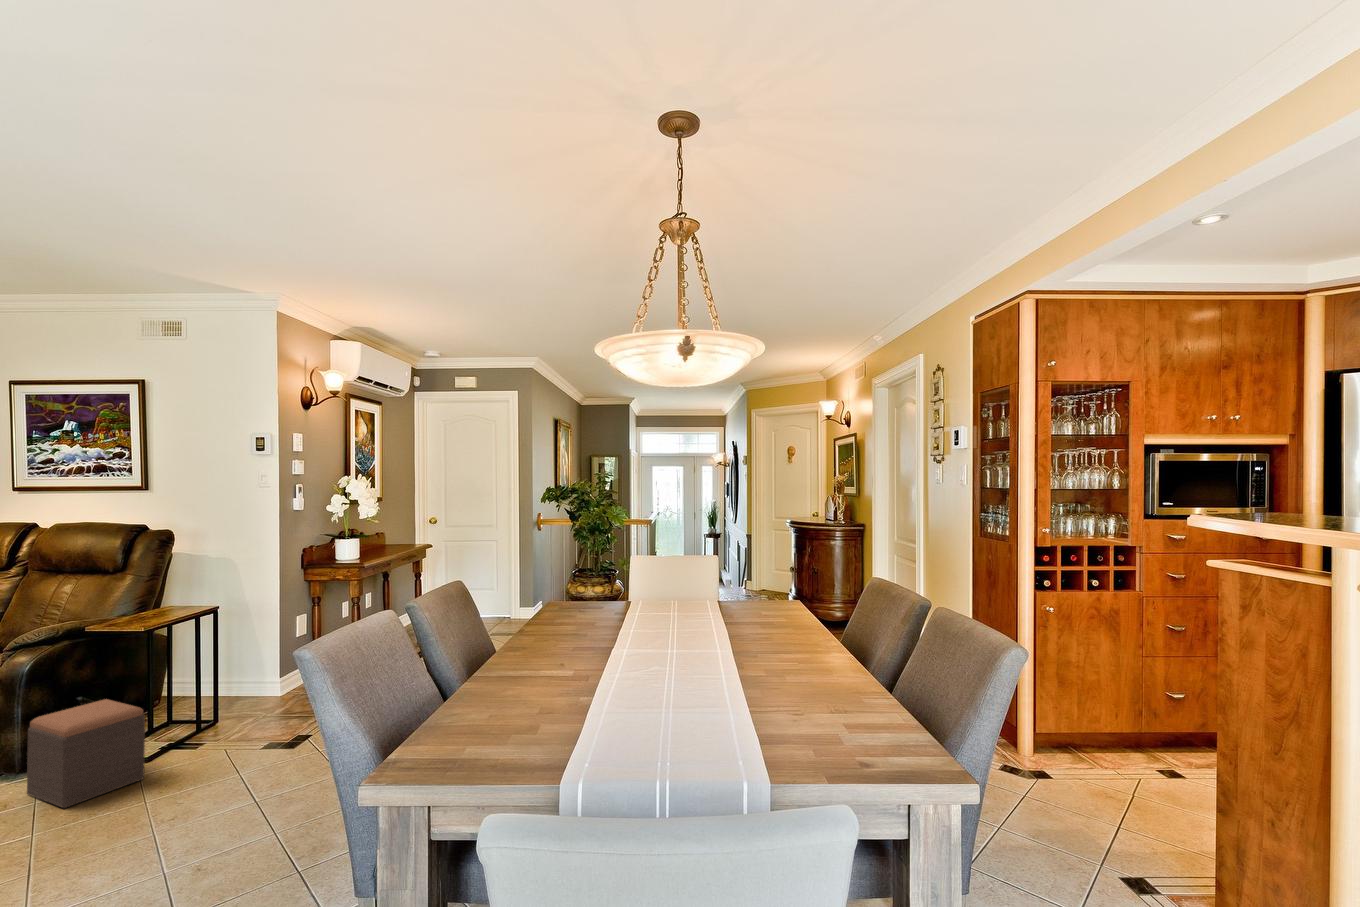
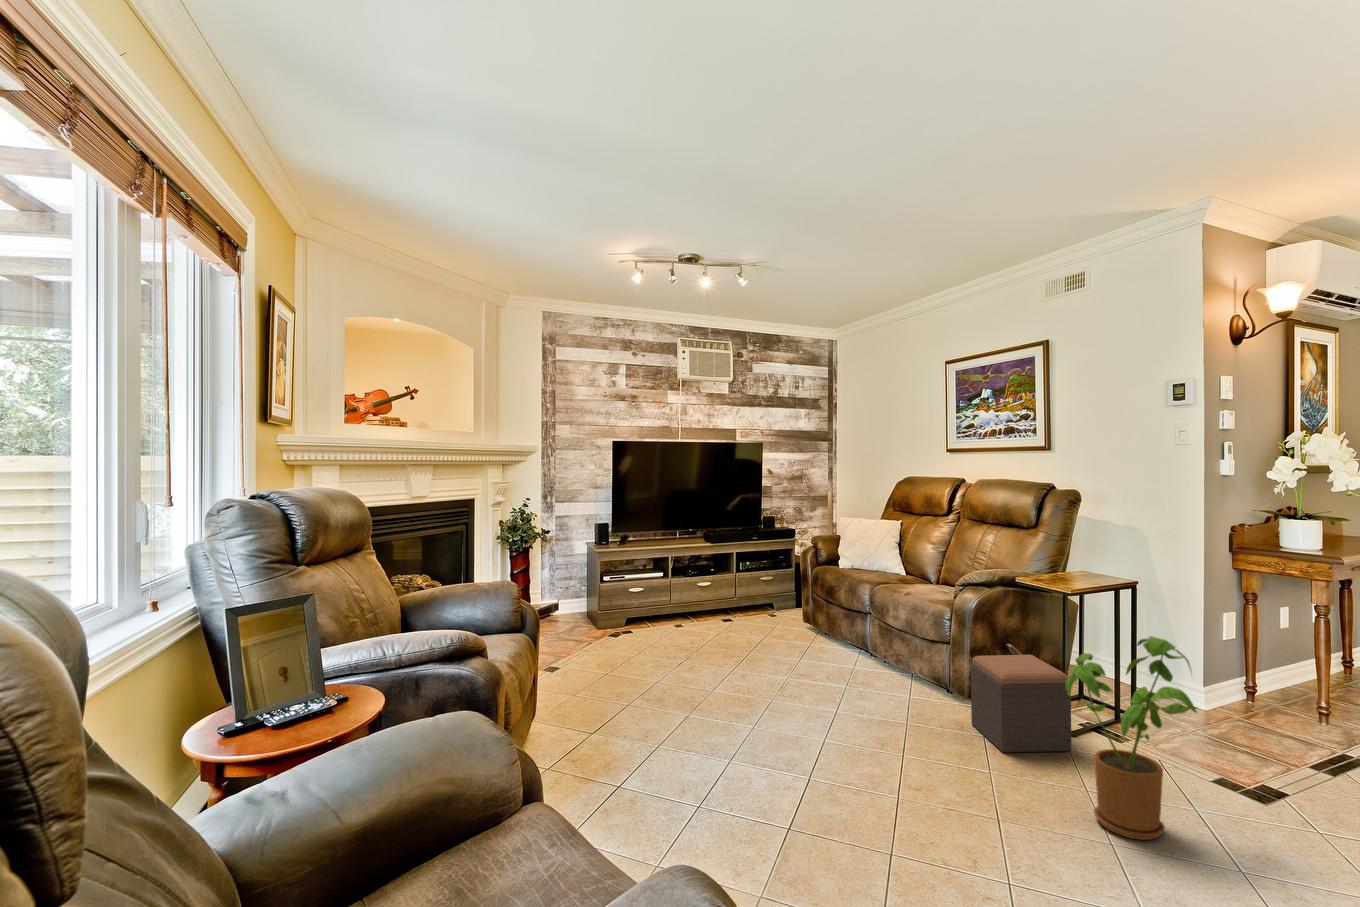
house plant: none [131,653,244,832] -> present [1066,636,1197,840]

